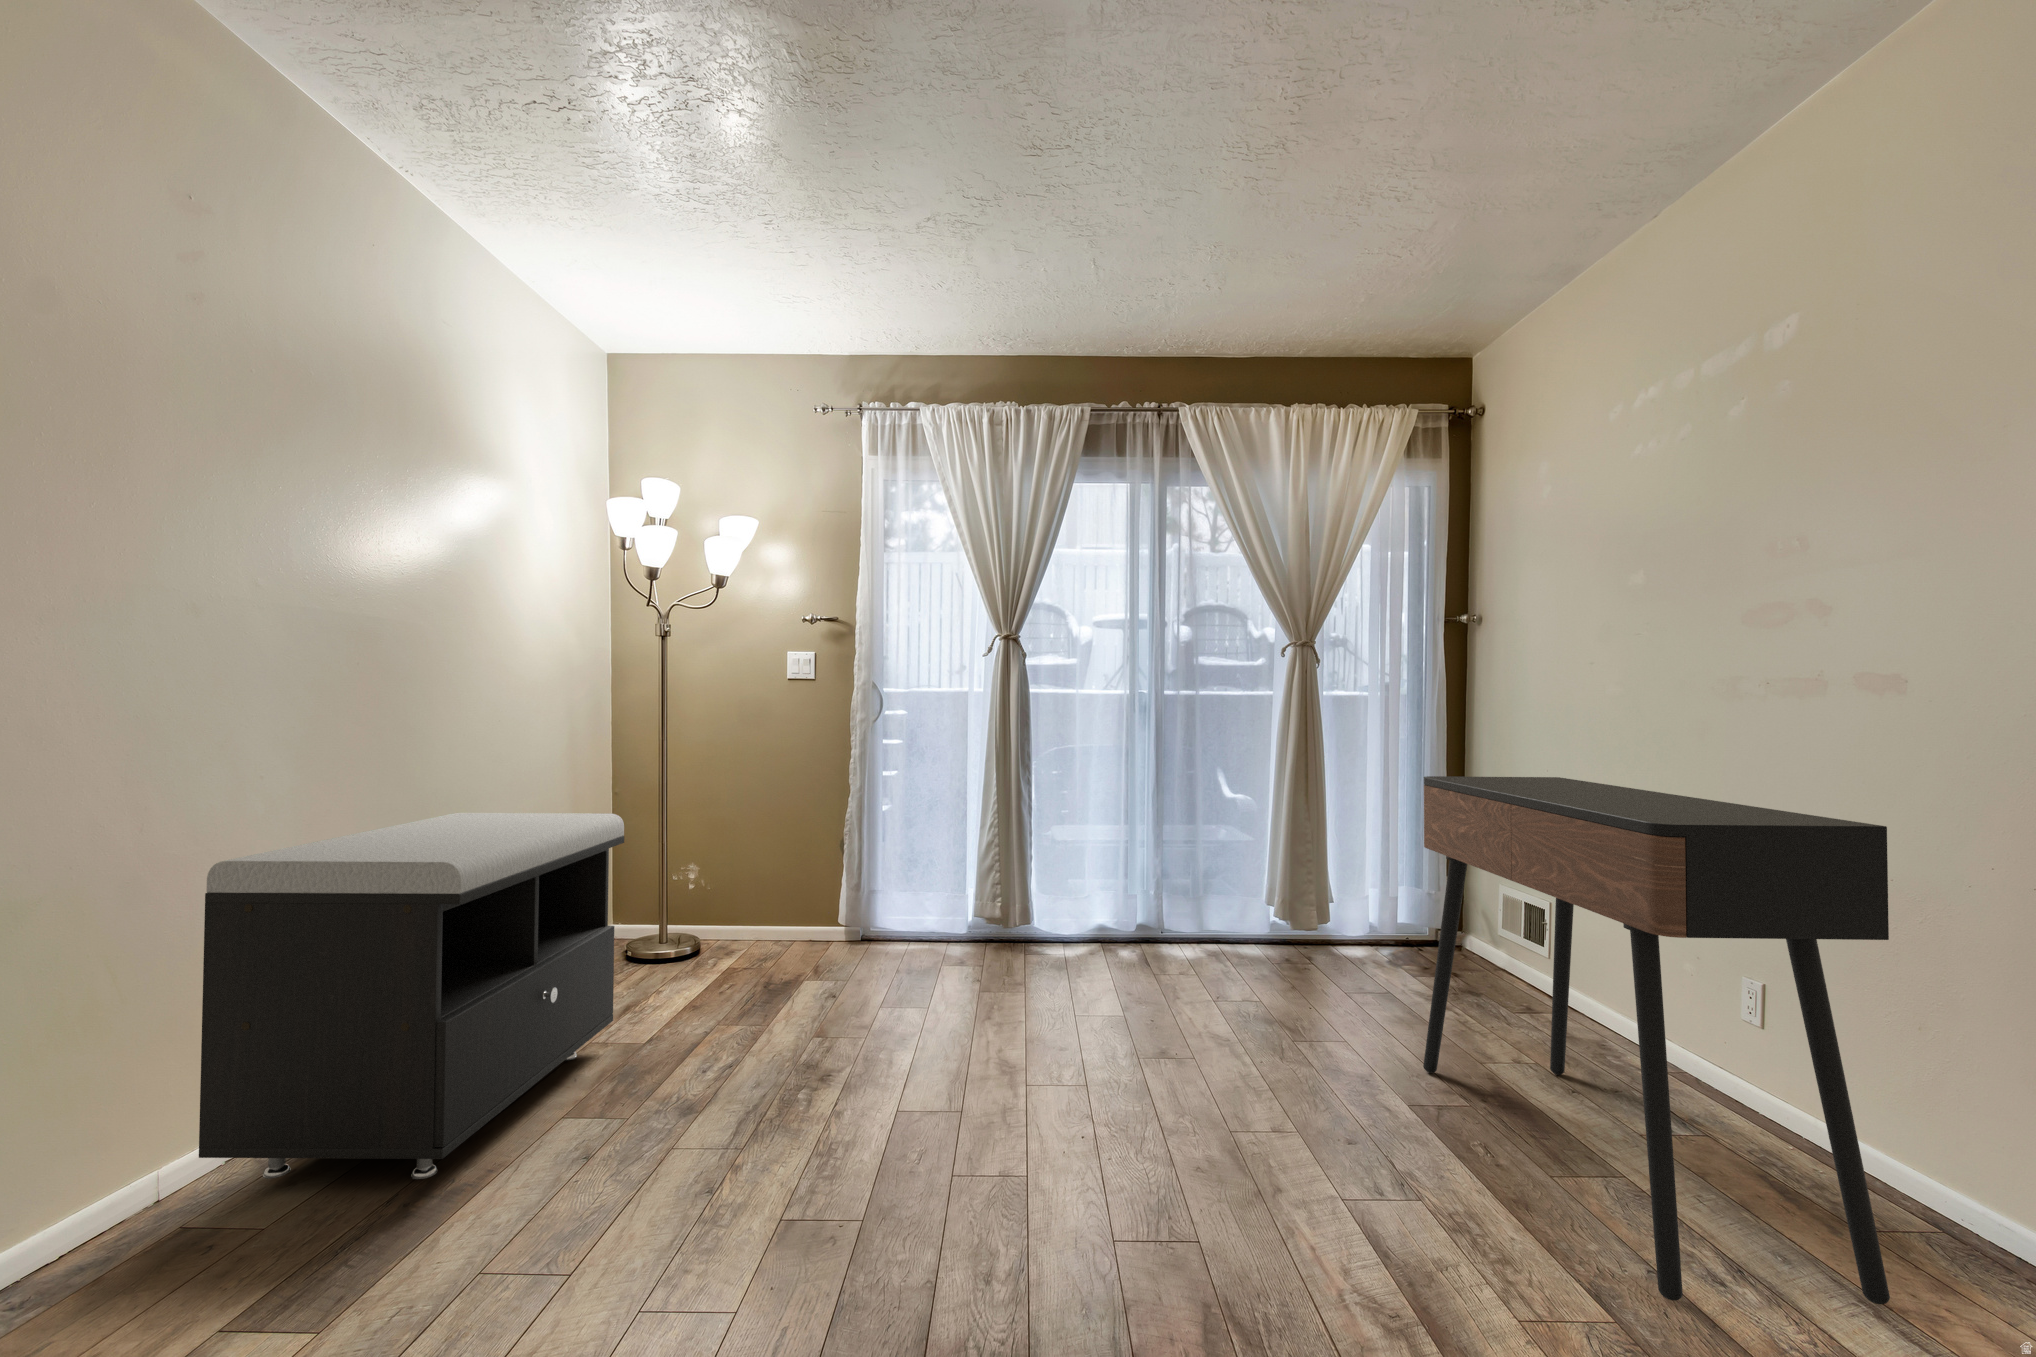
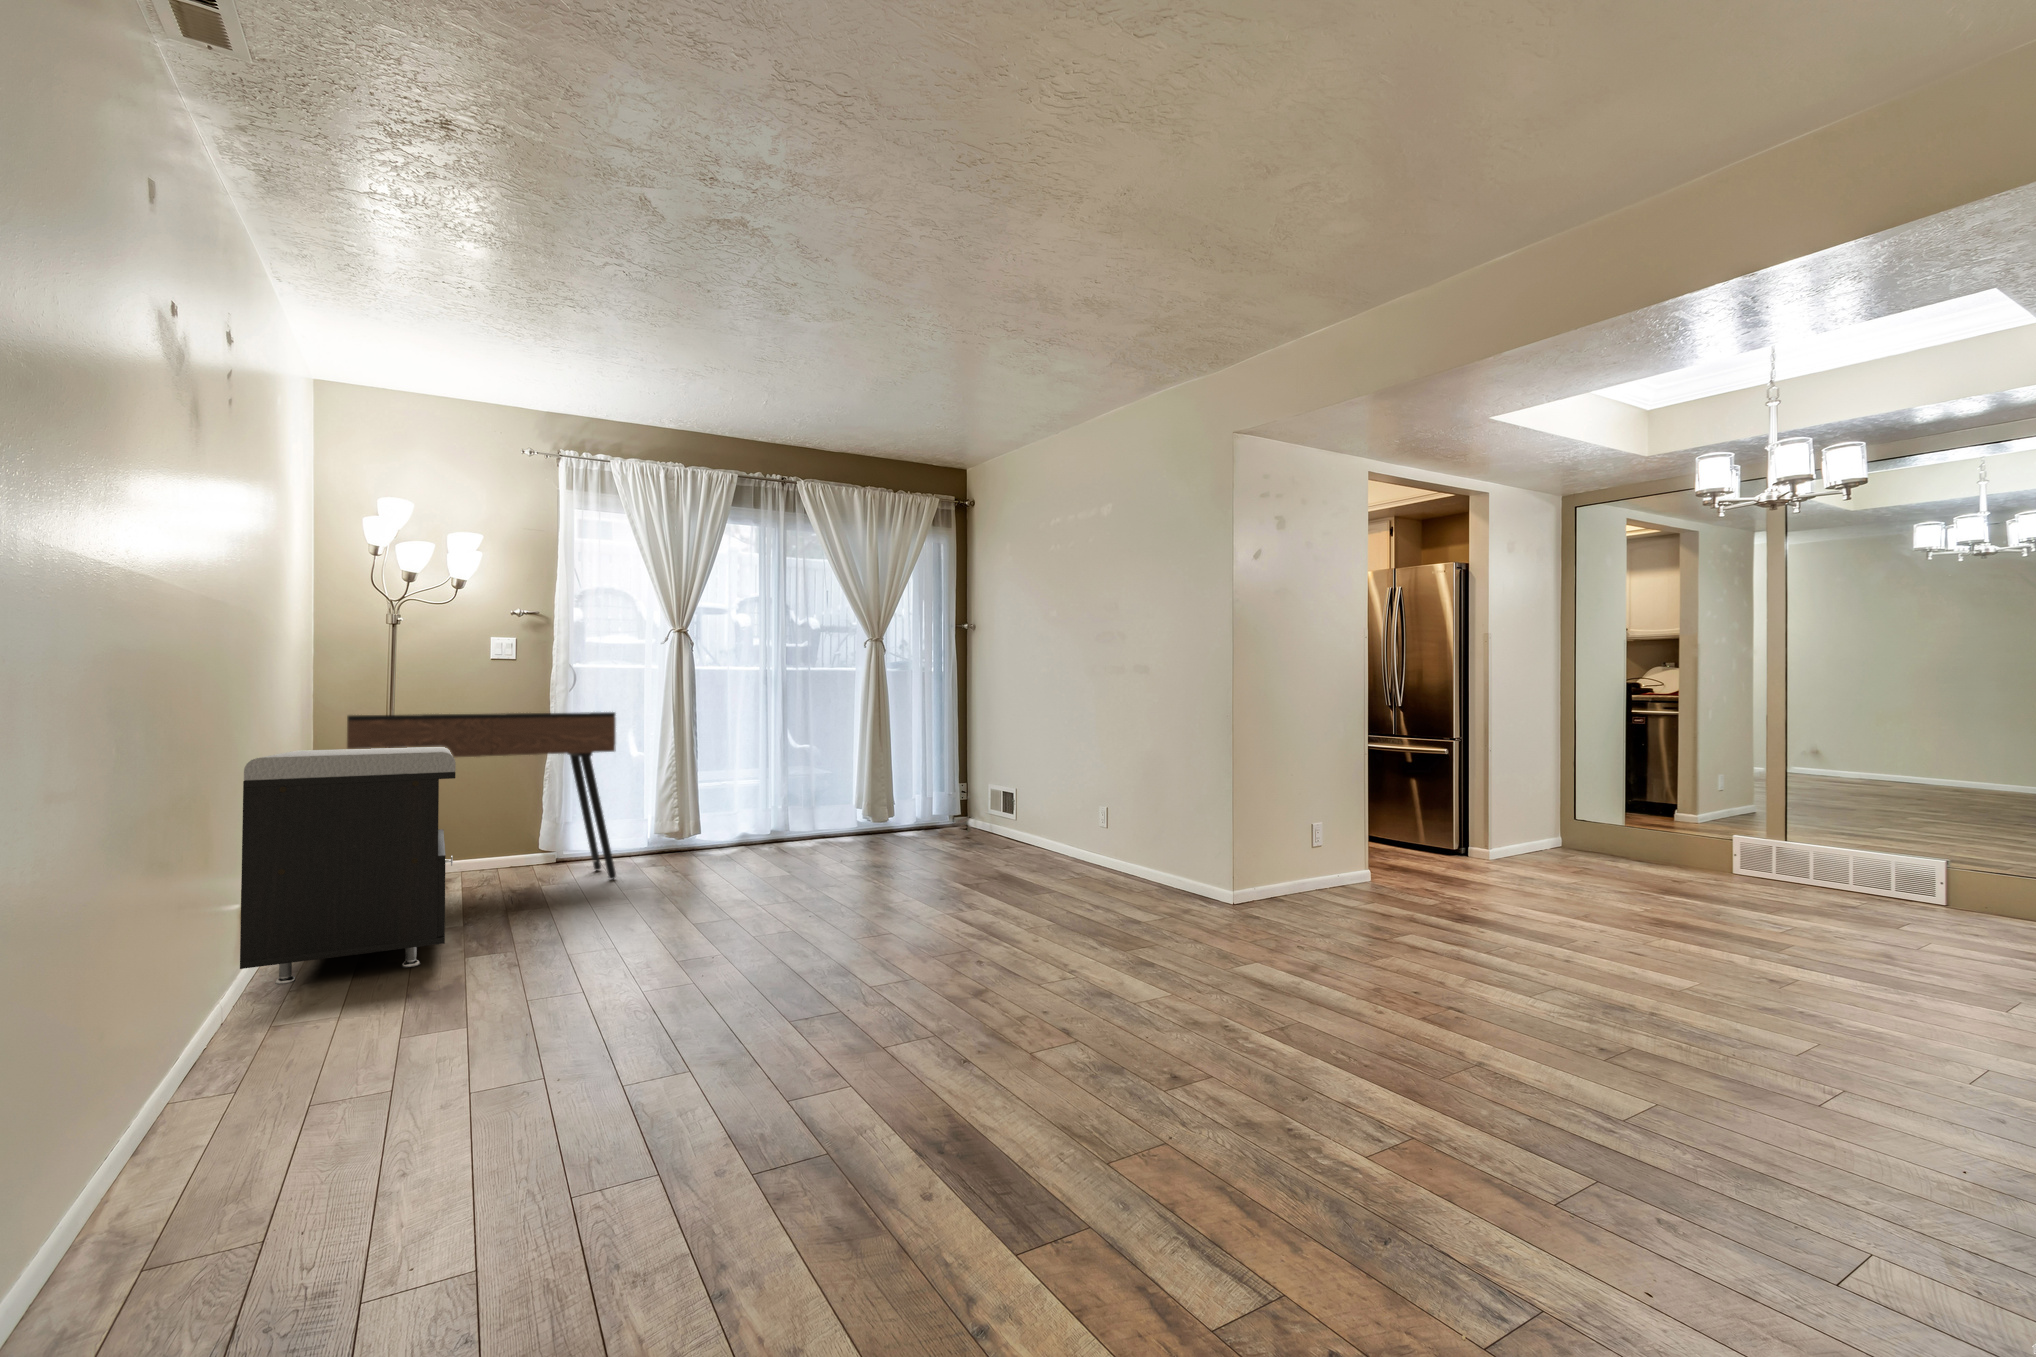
console table: present [1423,776,1890,1304] -> present [347,712,616,880]

